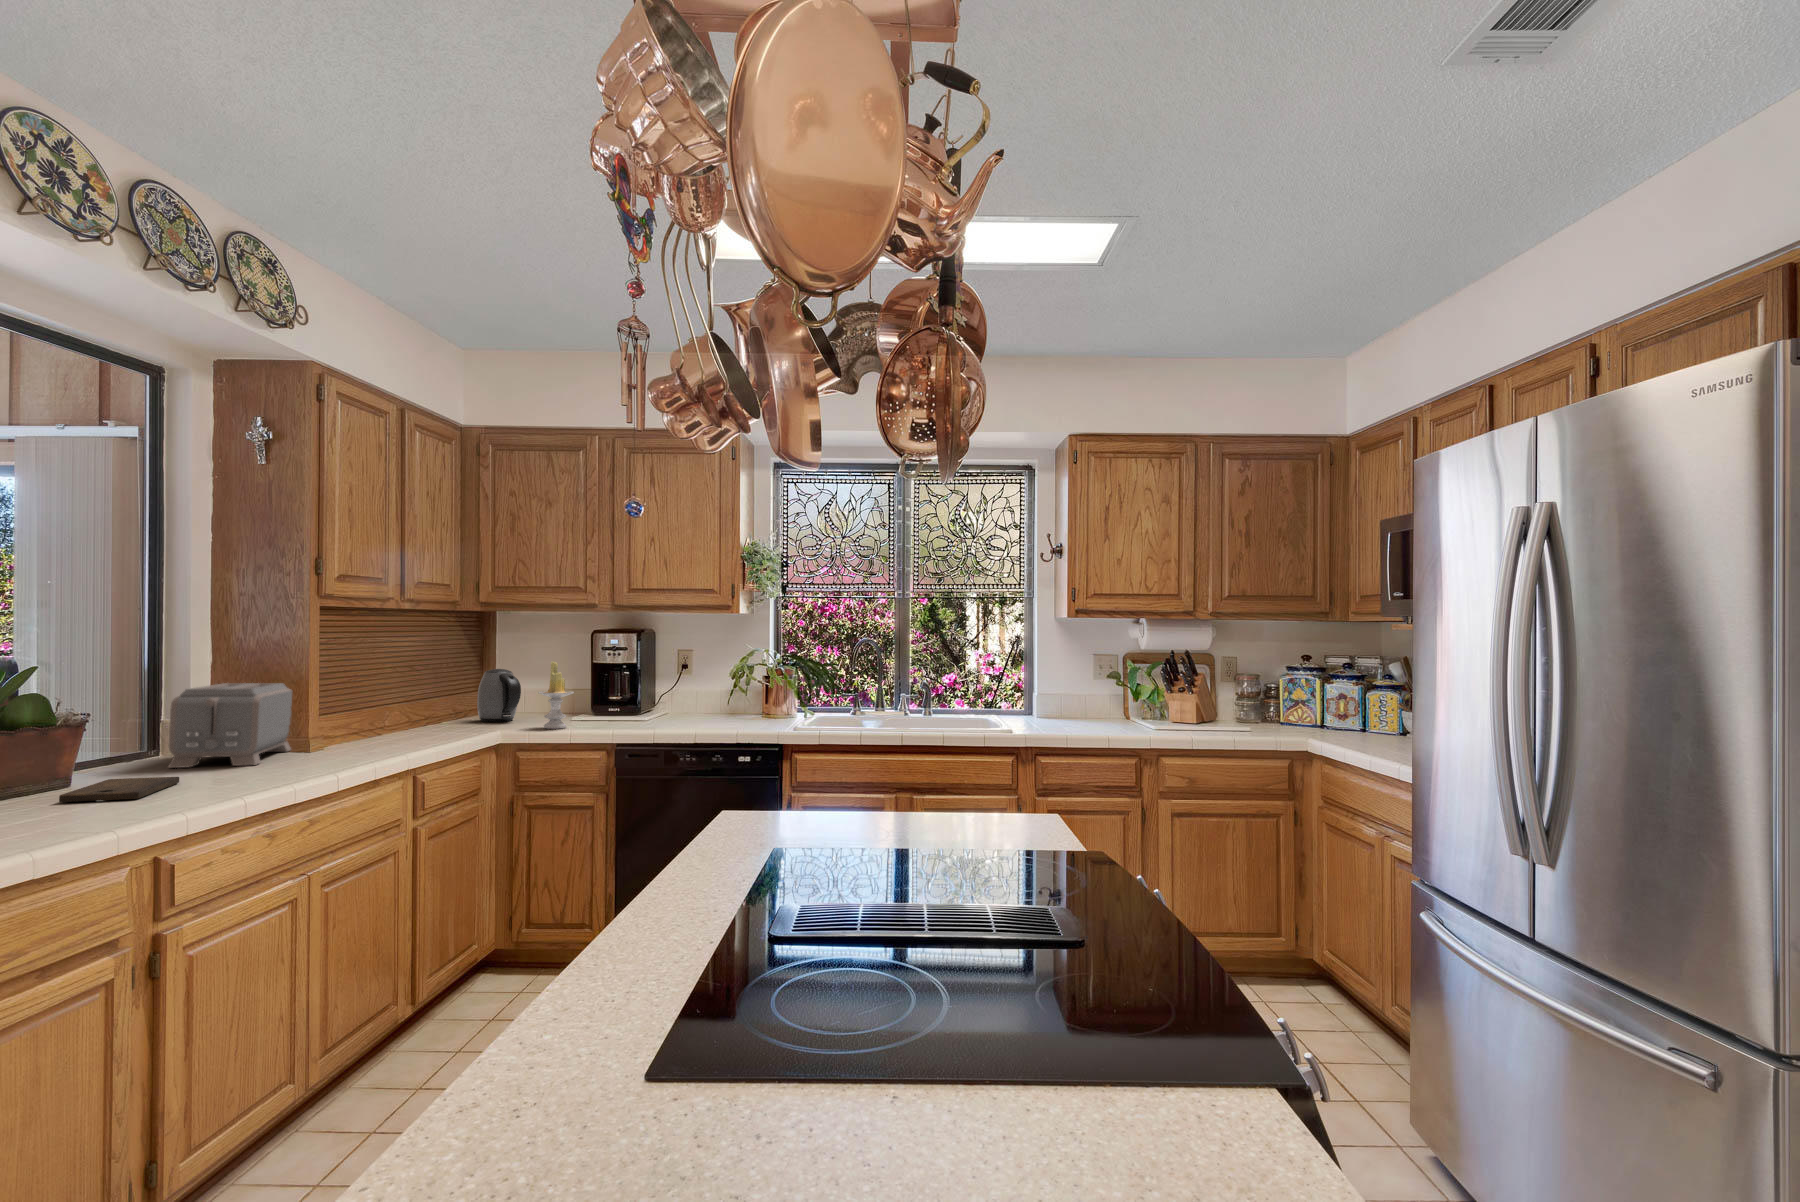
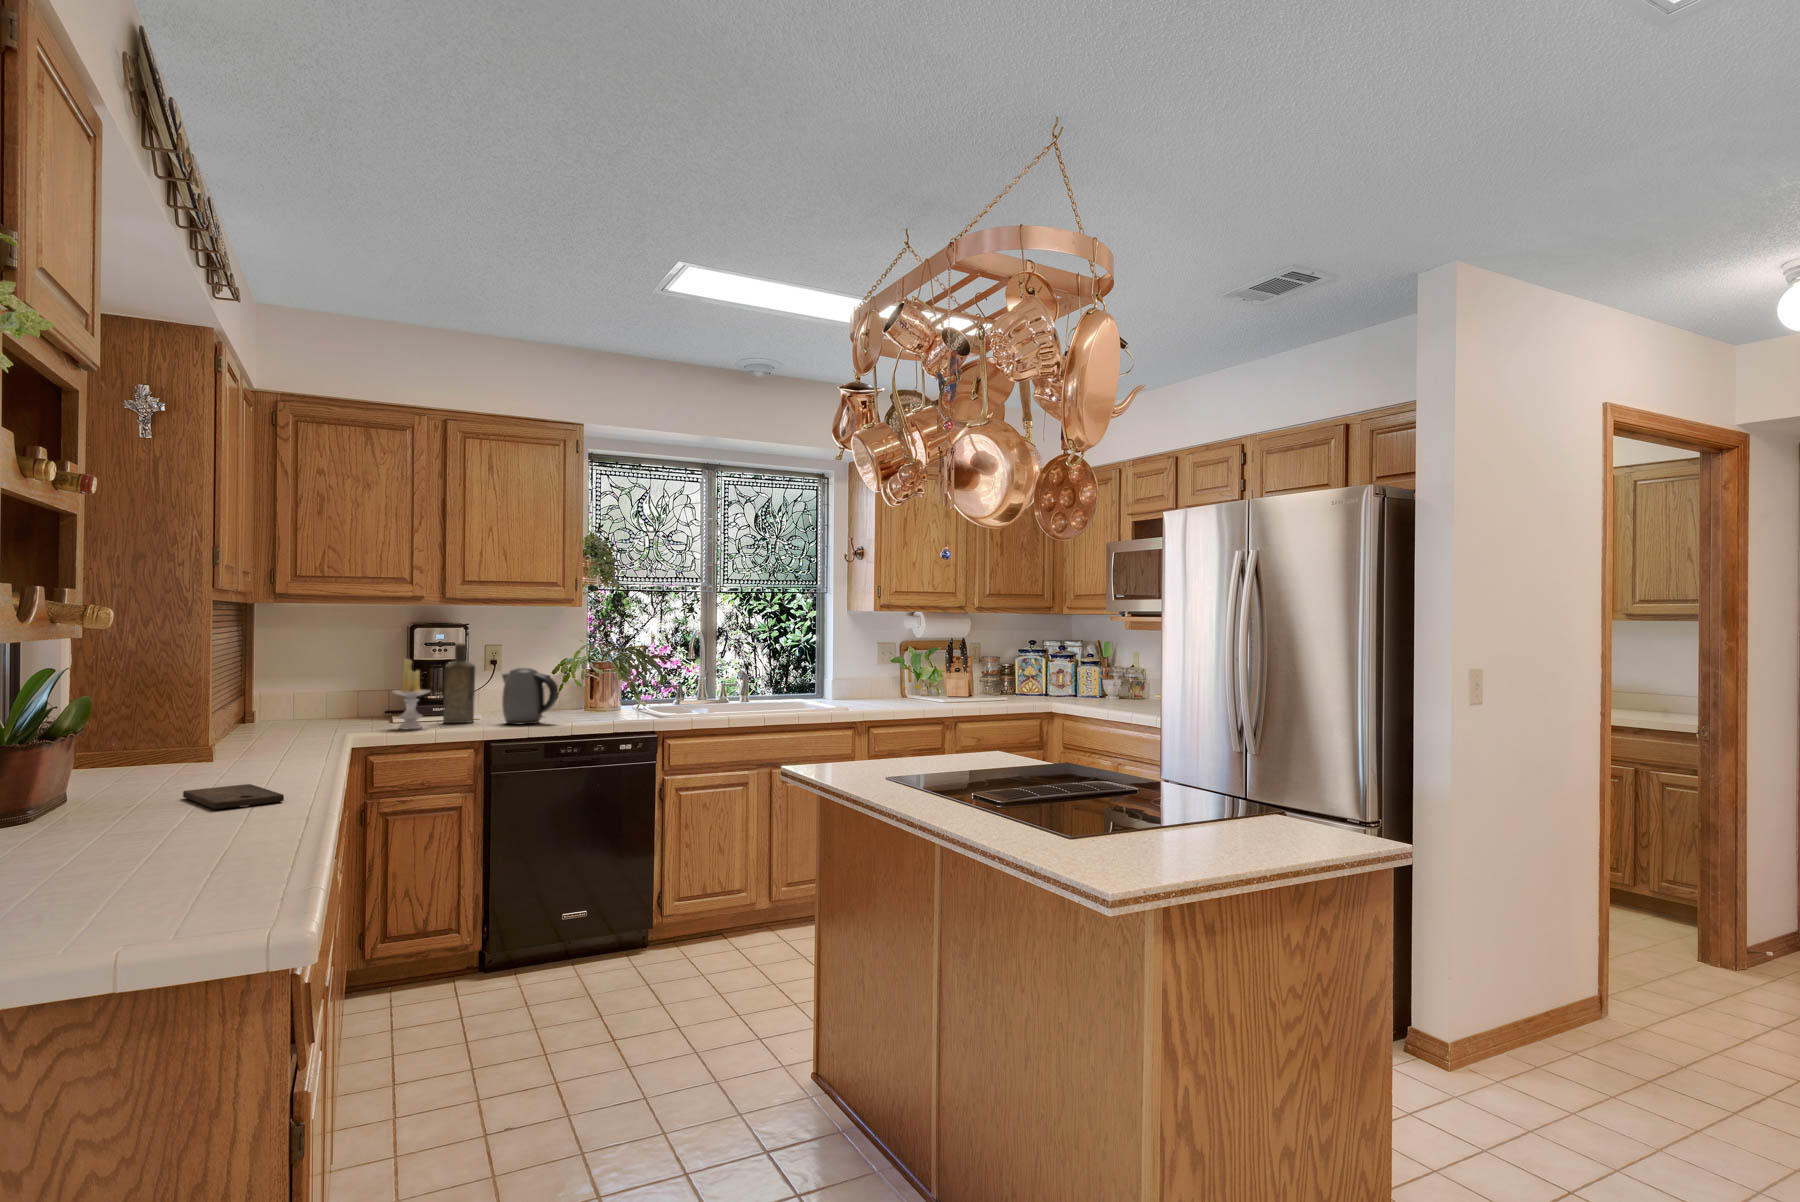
bottle: none [598,648,628,725] -> present [443,643,475,723]
kettle: present [477,669,521,722] -> present [502,668,558,725]
toaster: present [168,683,292,768] -> none [123,689,250,783]

